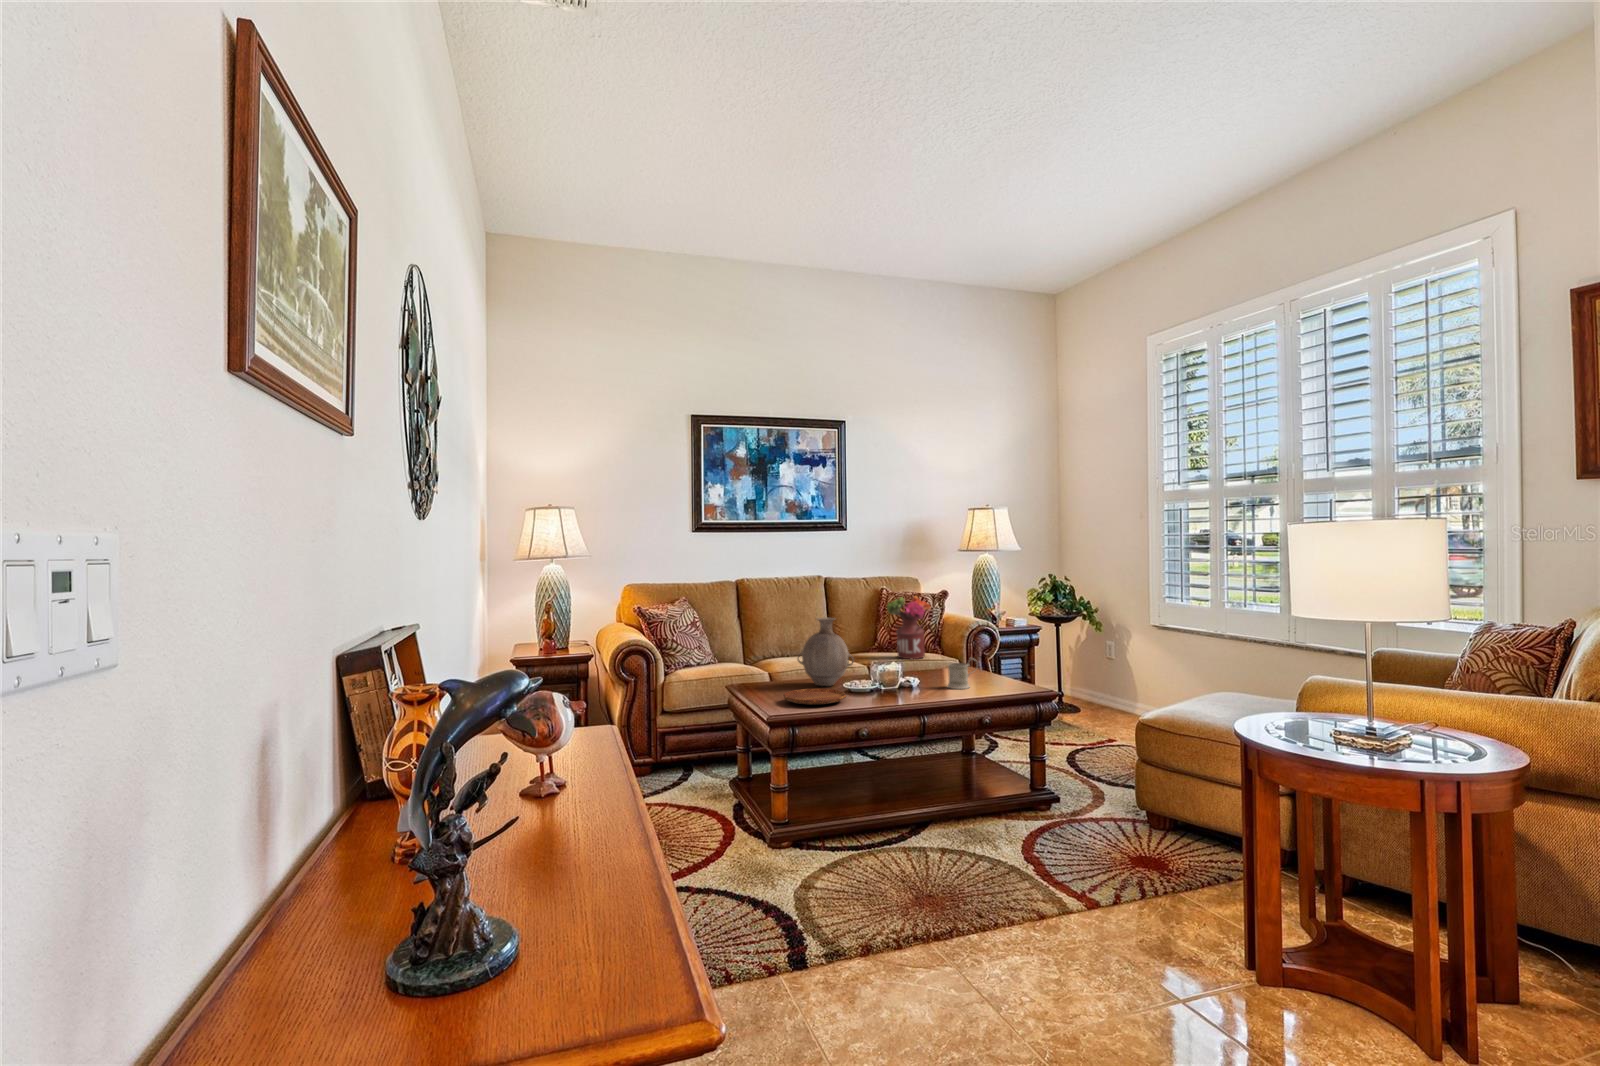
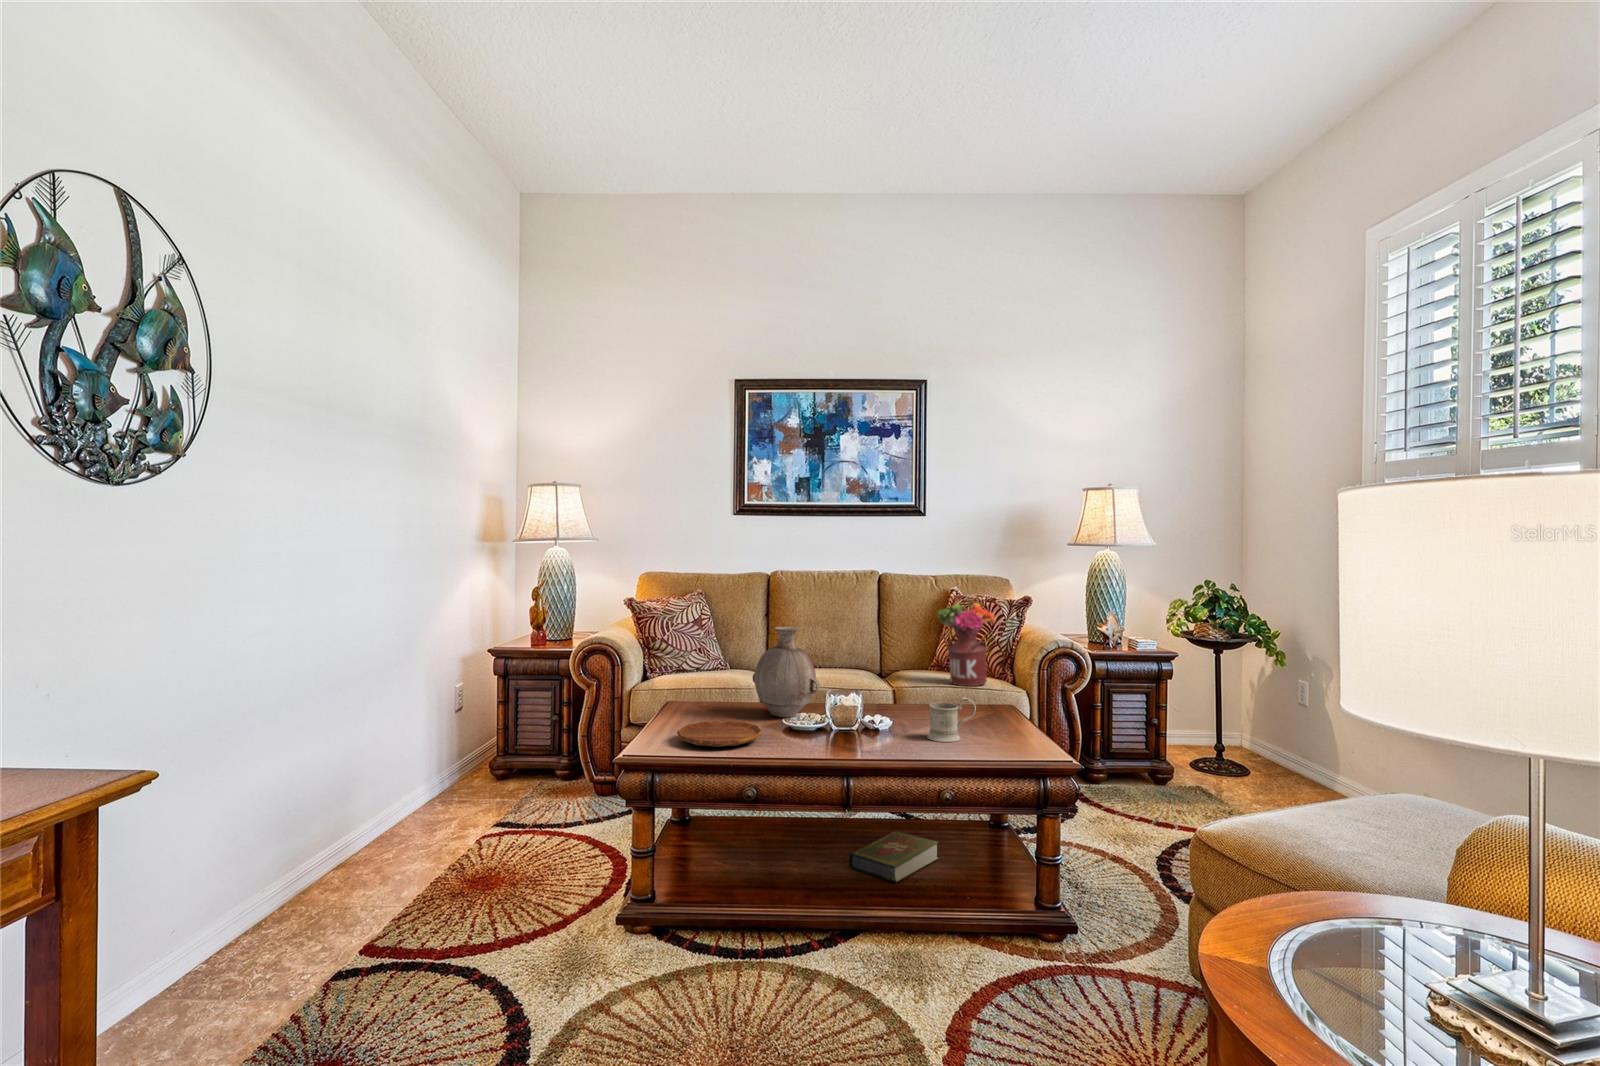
book: none [896,761,948,791] -> present [849,831,939,883]

